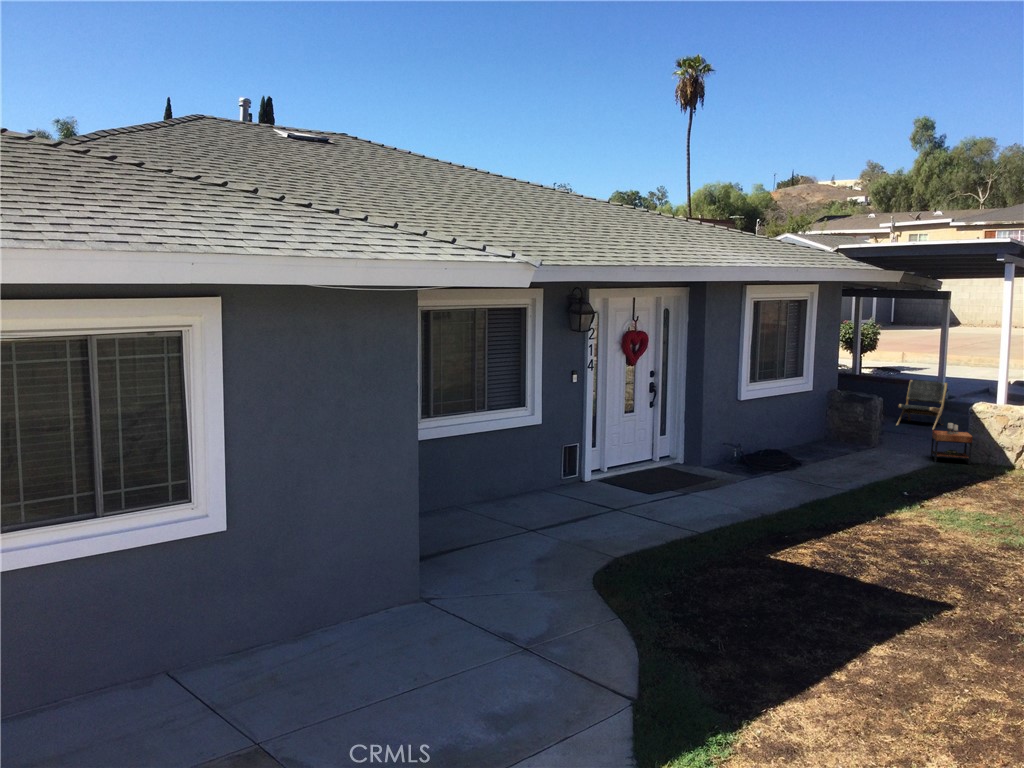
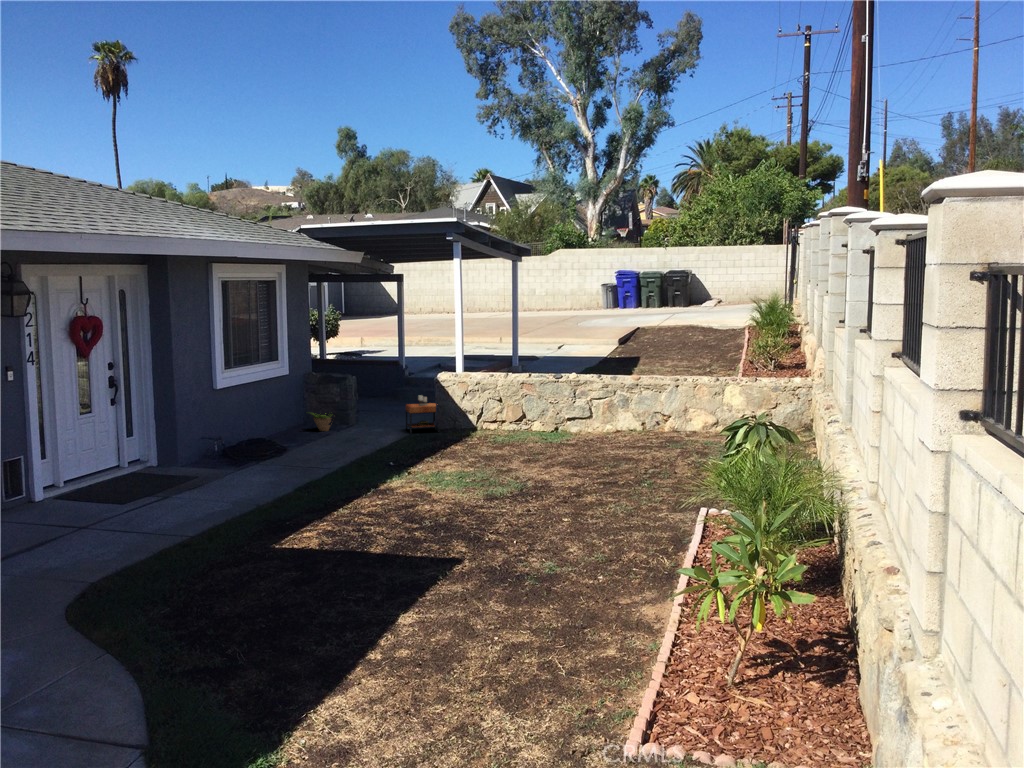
lounge chair: present [896,380,947,429] -> none [369,362,410,406]
decorative plant: none [824,428,862,448] -> present [311,413,333,431]

